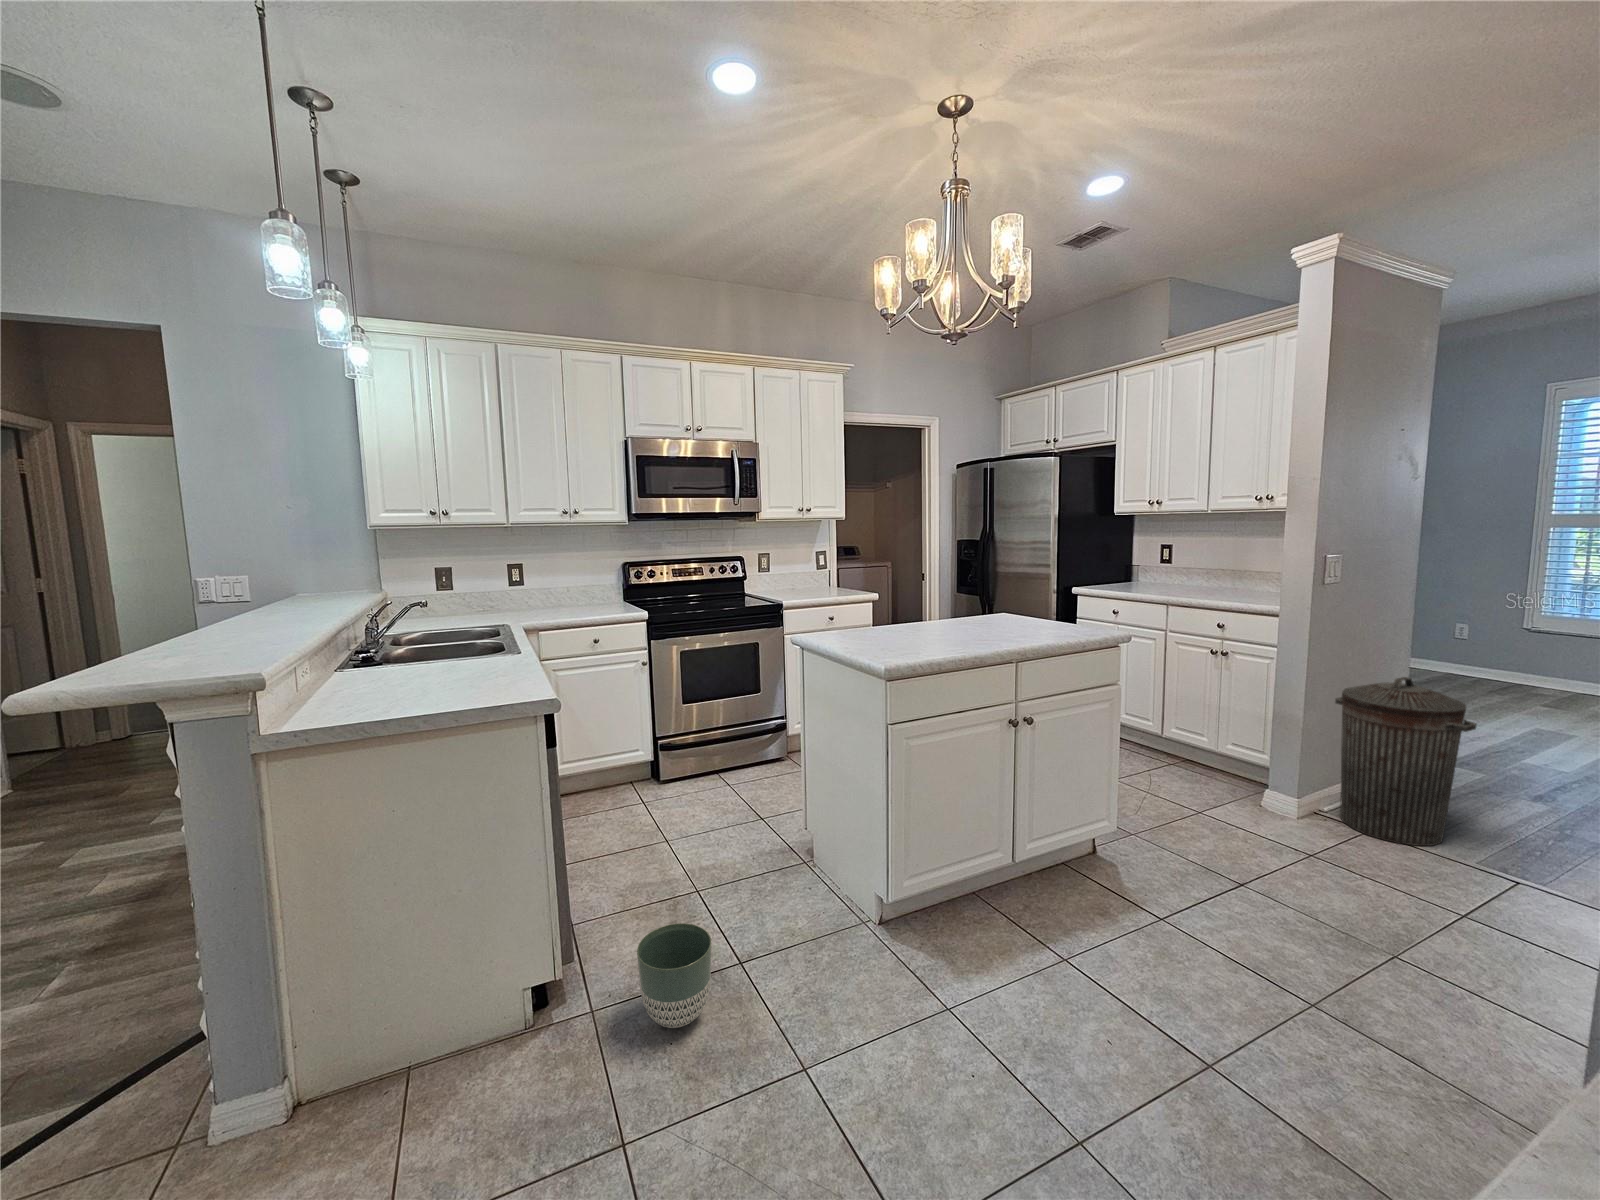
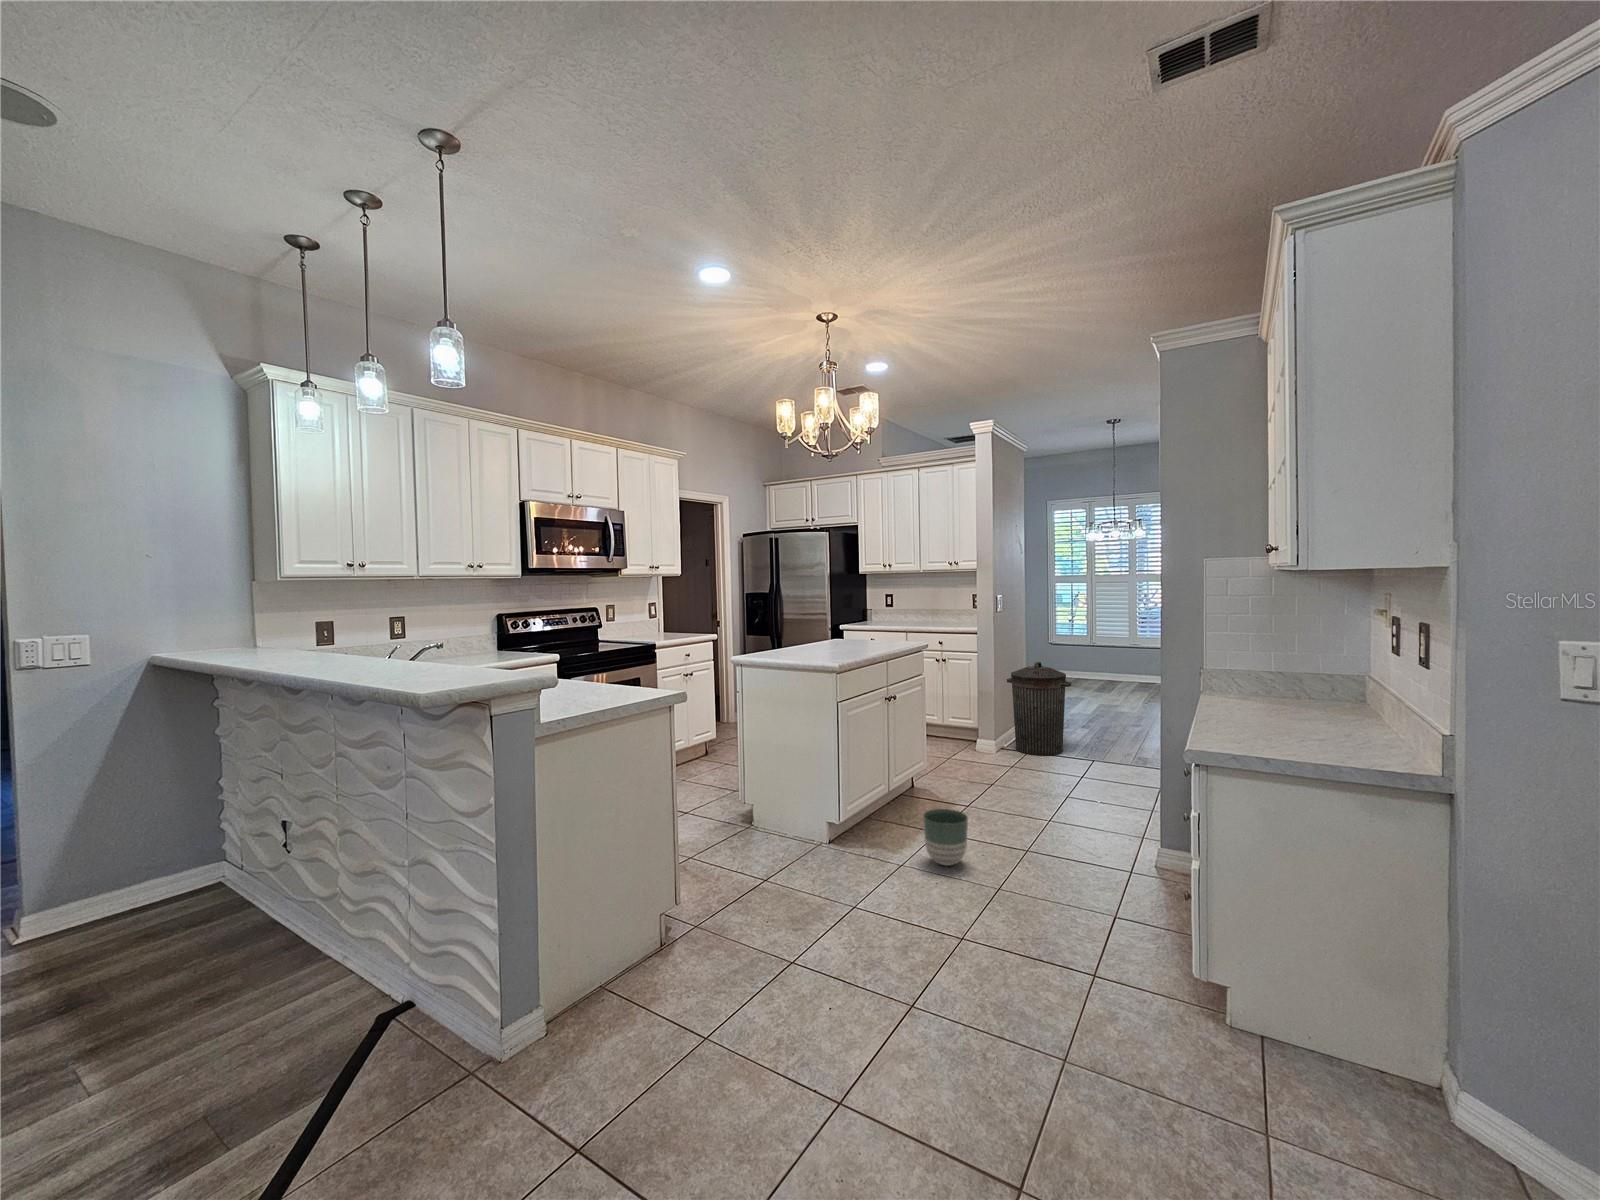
planter: present [637,923,711,1028] -> present [923,809,968,866]

